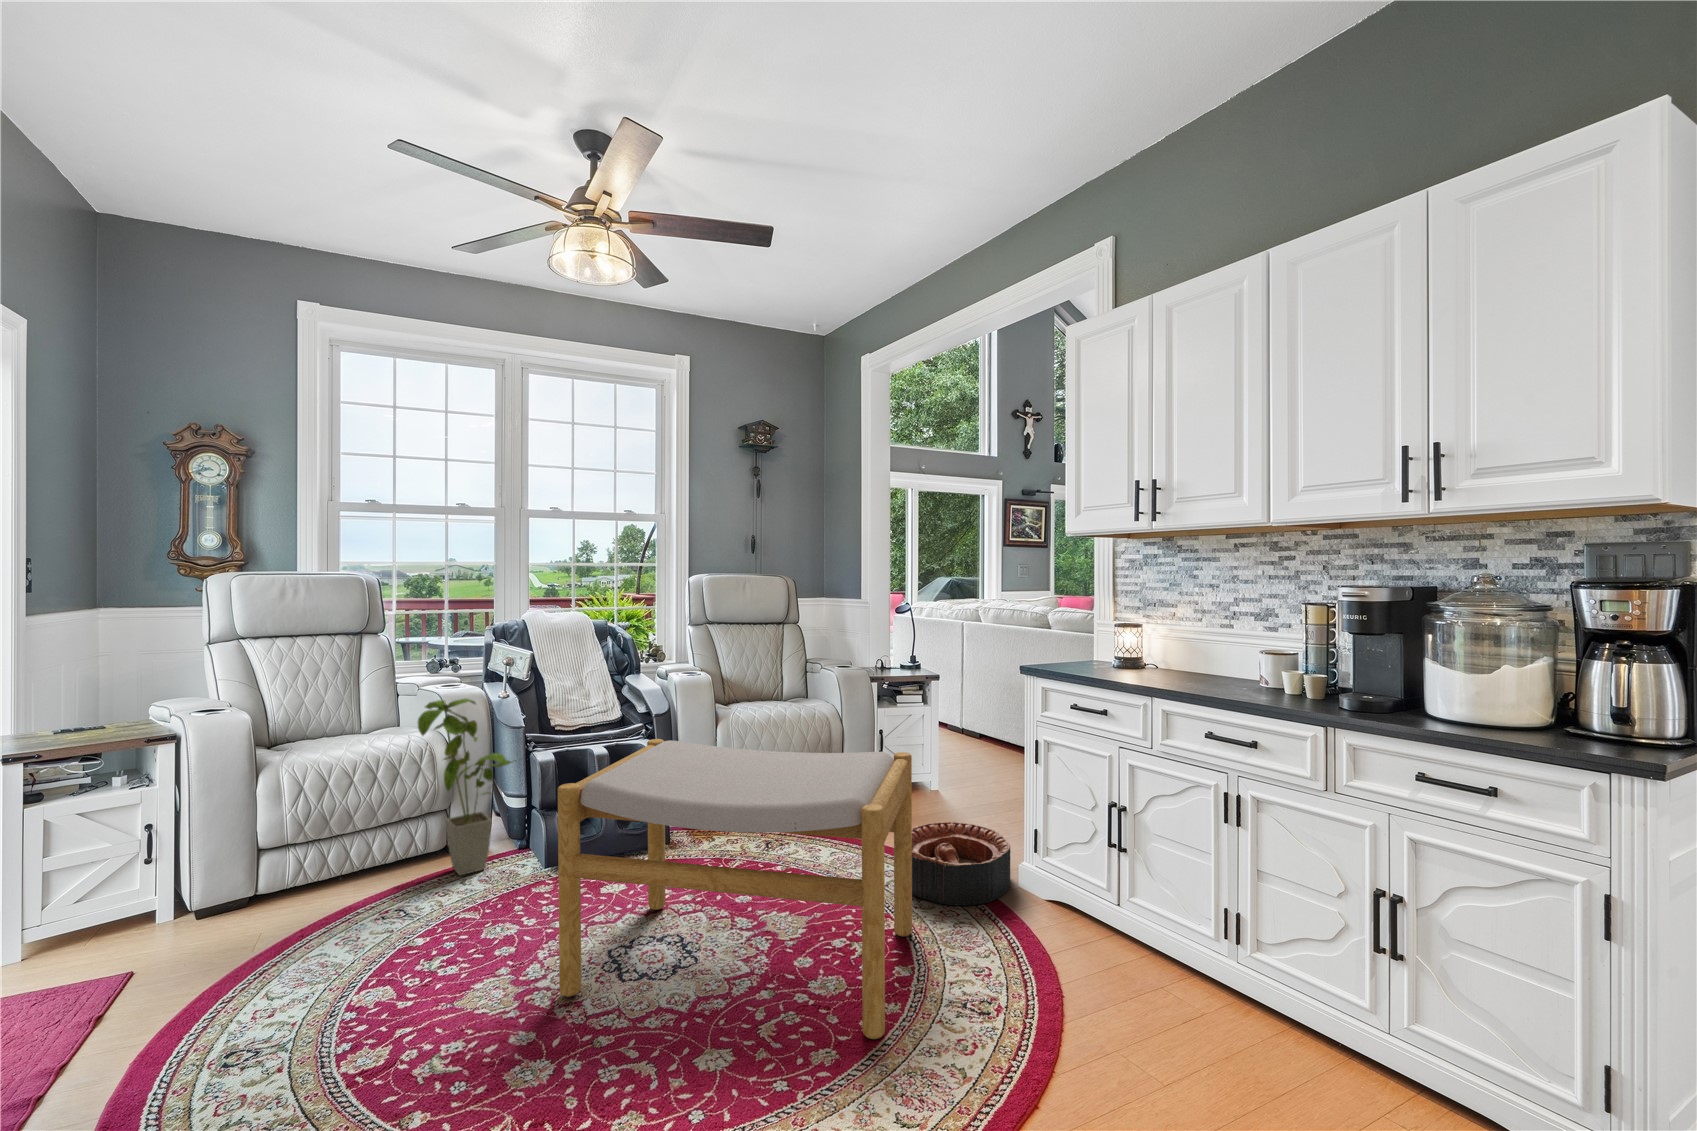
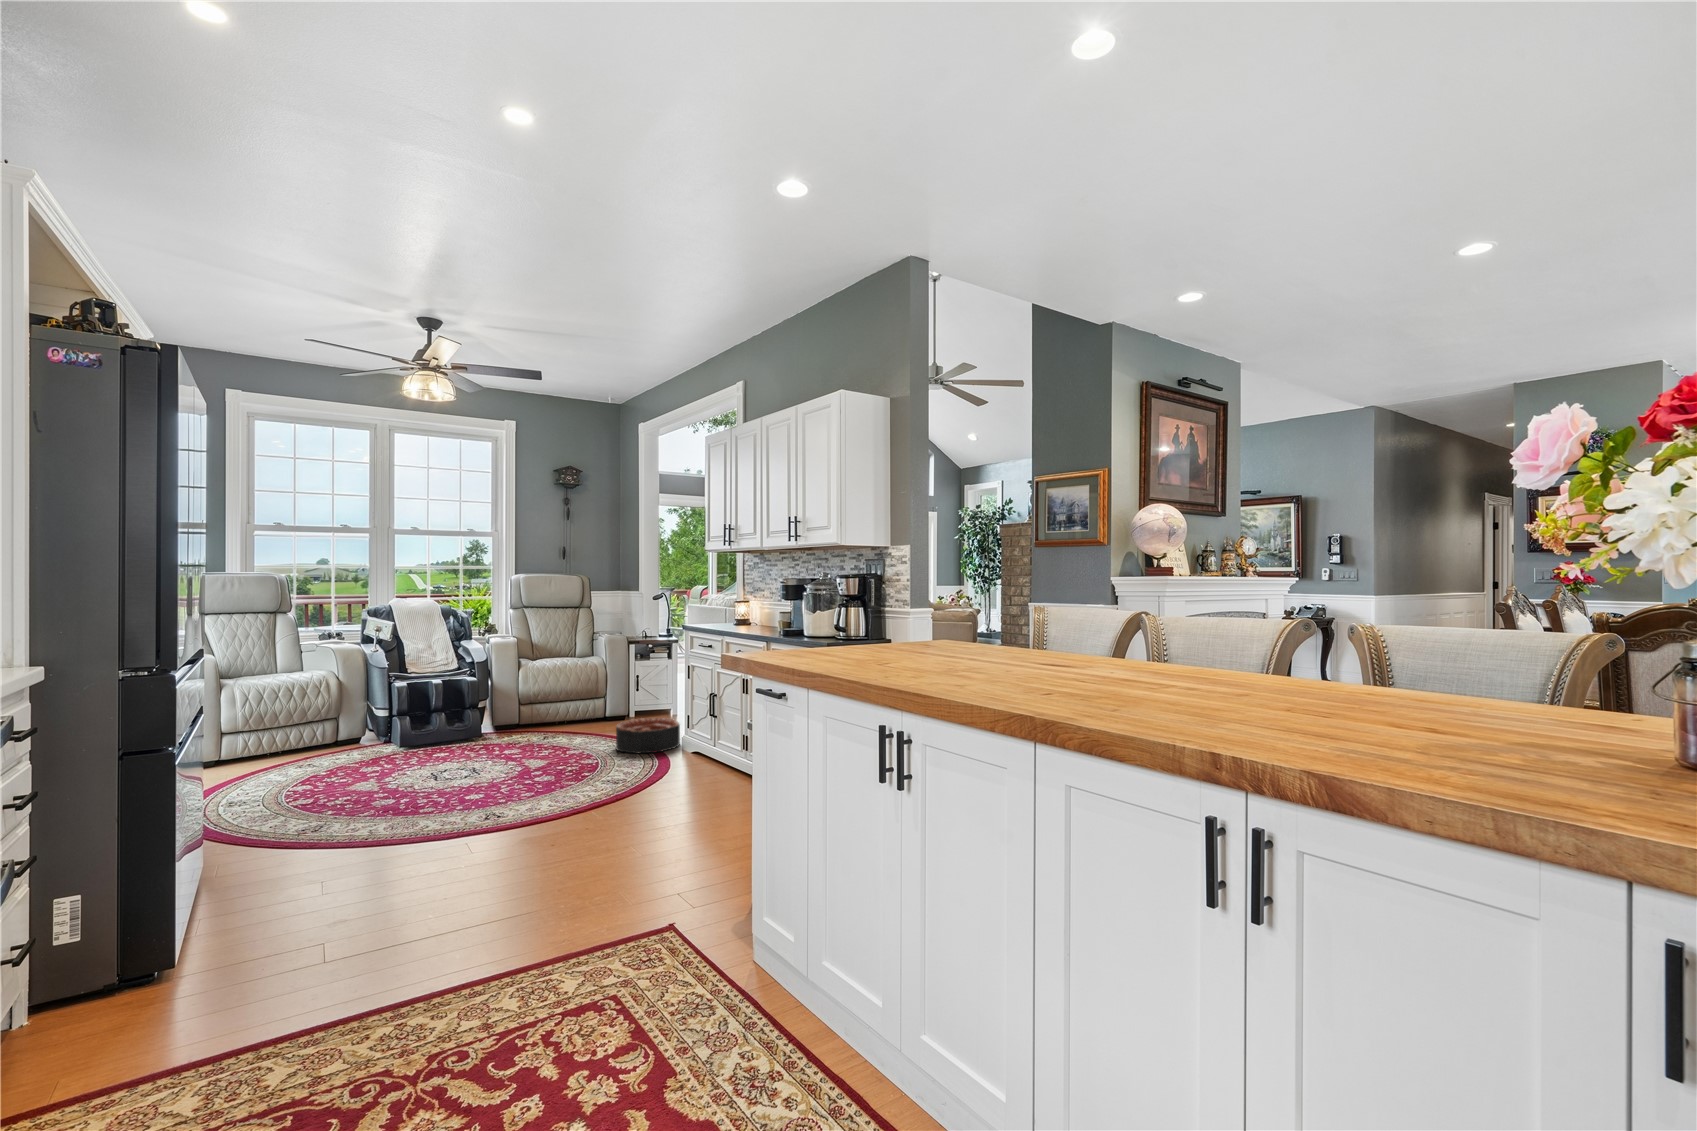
house plant: present [417,699,512,875] -> none [322,647,384,754]
footstool: present [558,739,912,1039] -> none [406,665,607,787]

